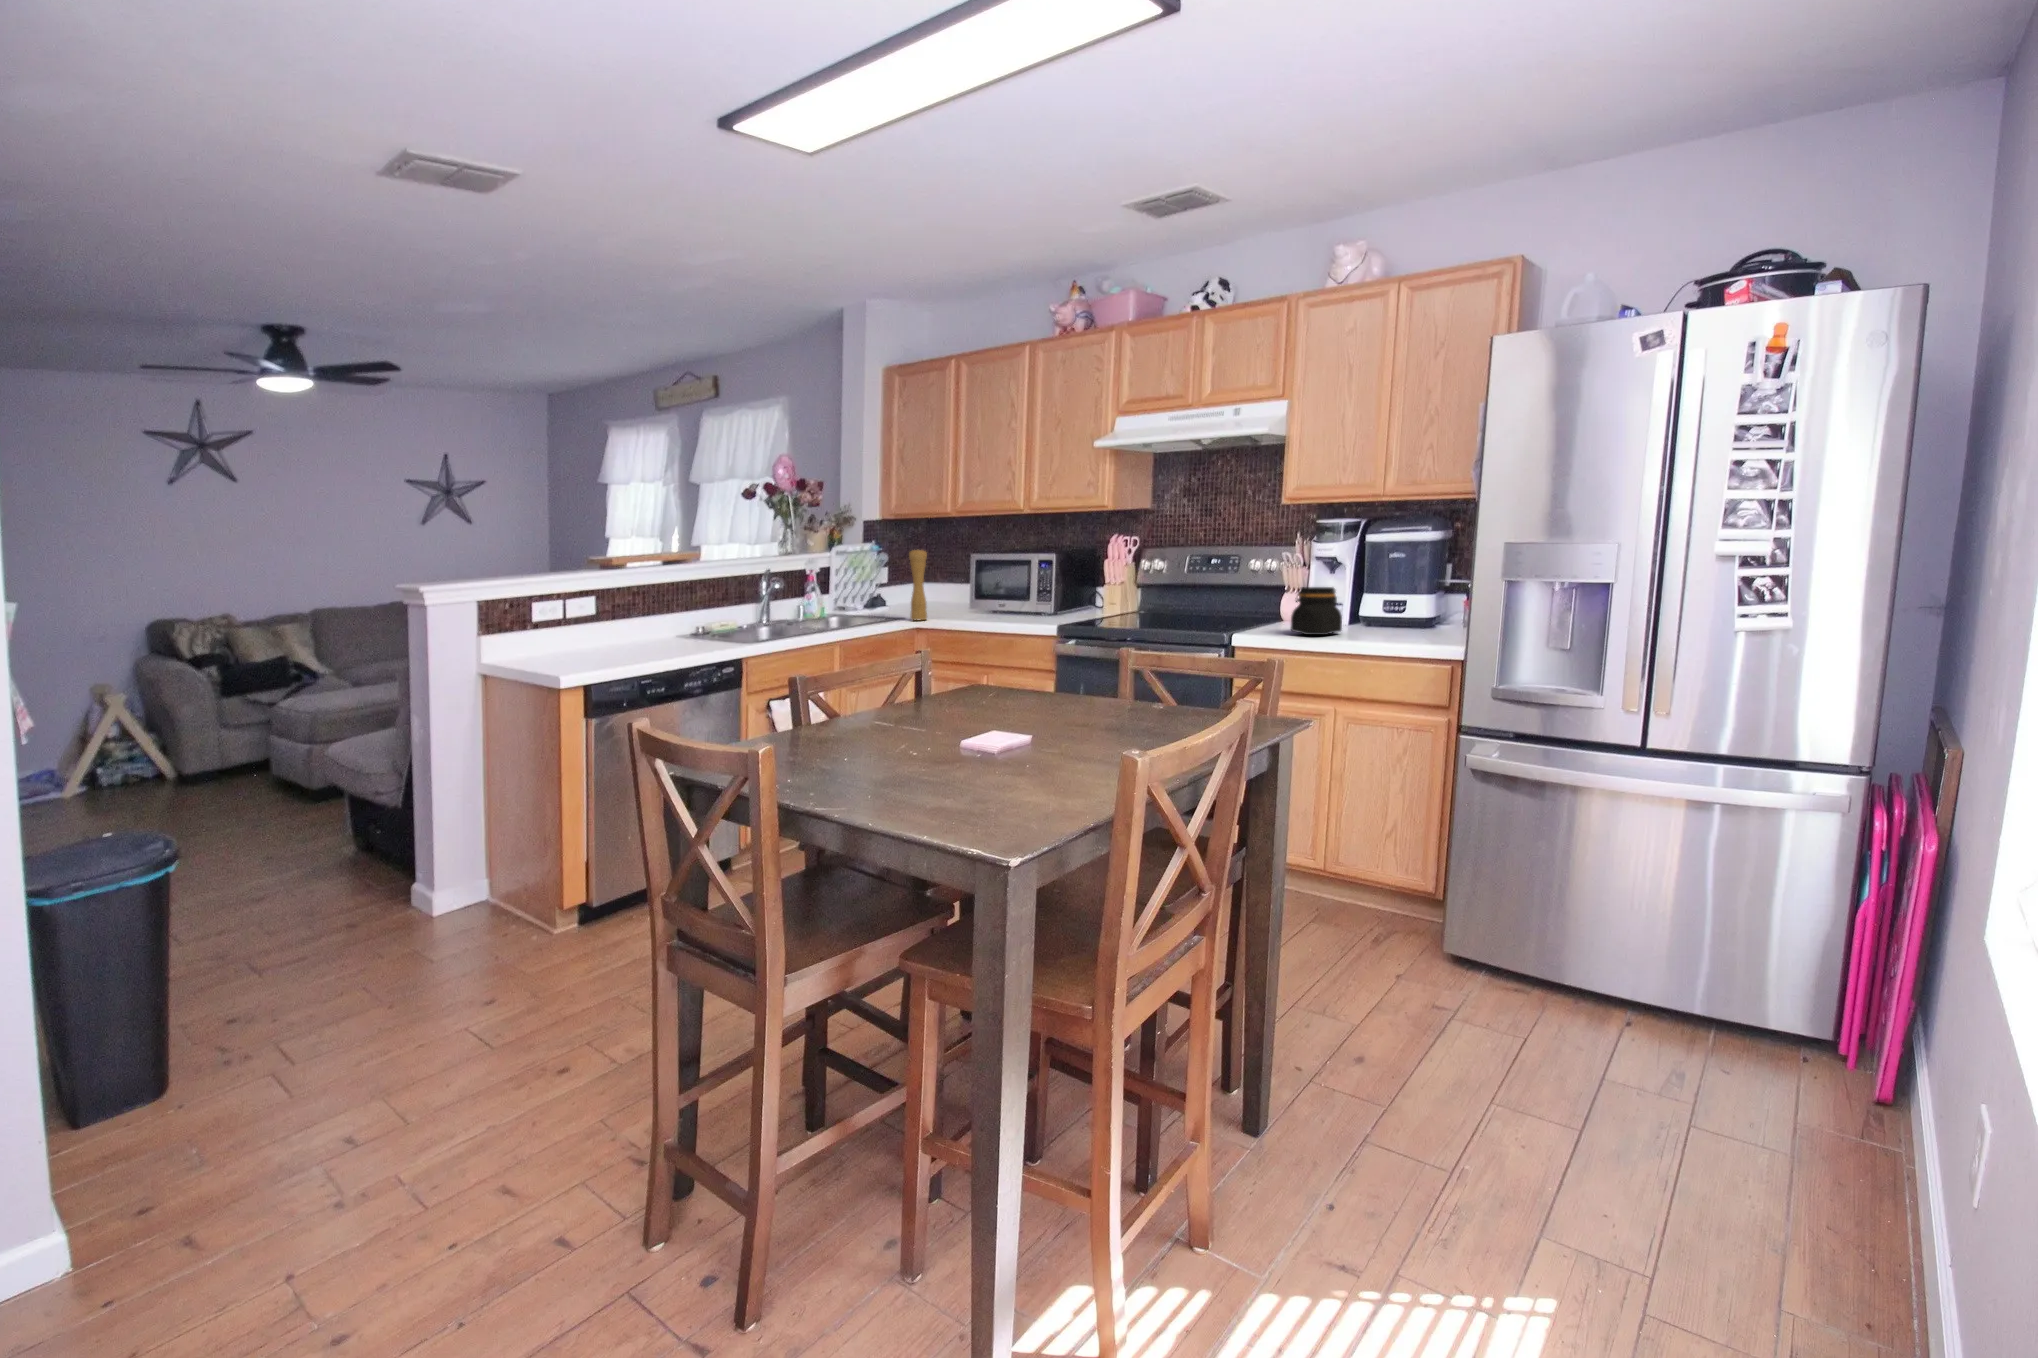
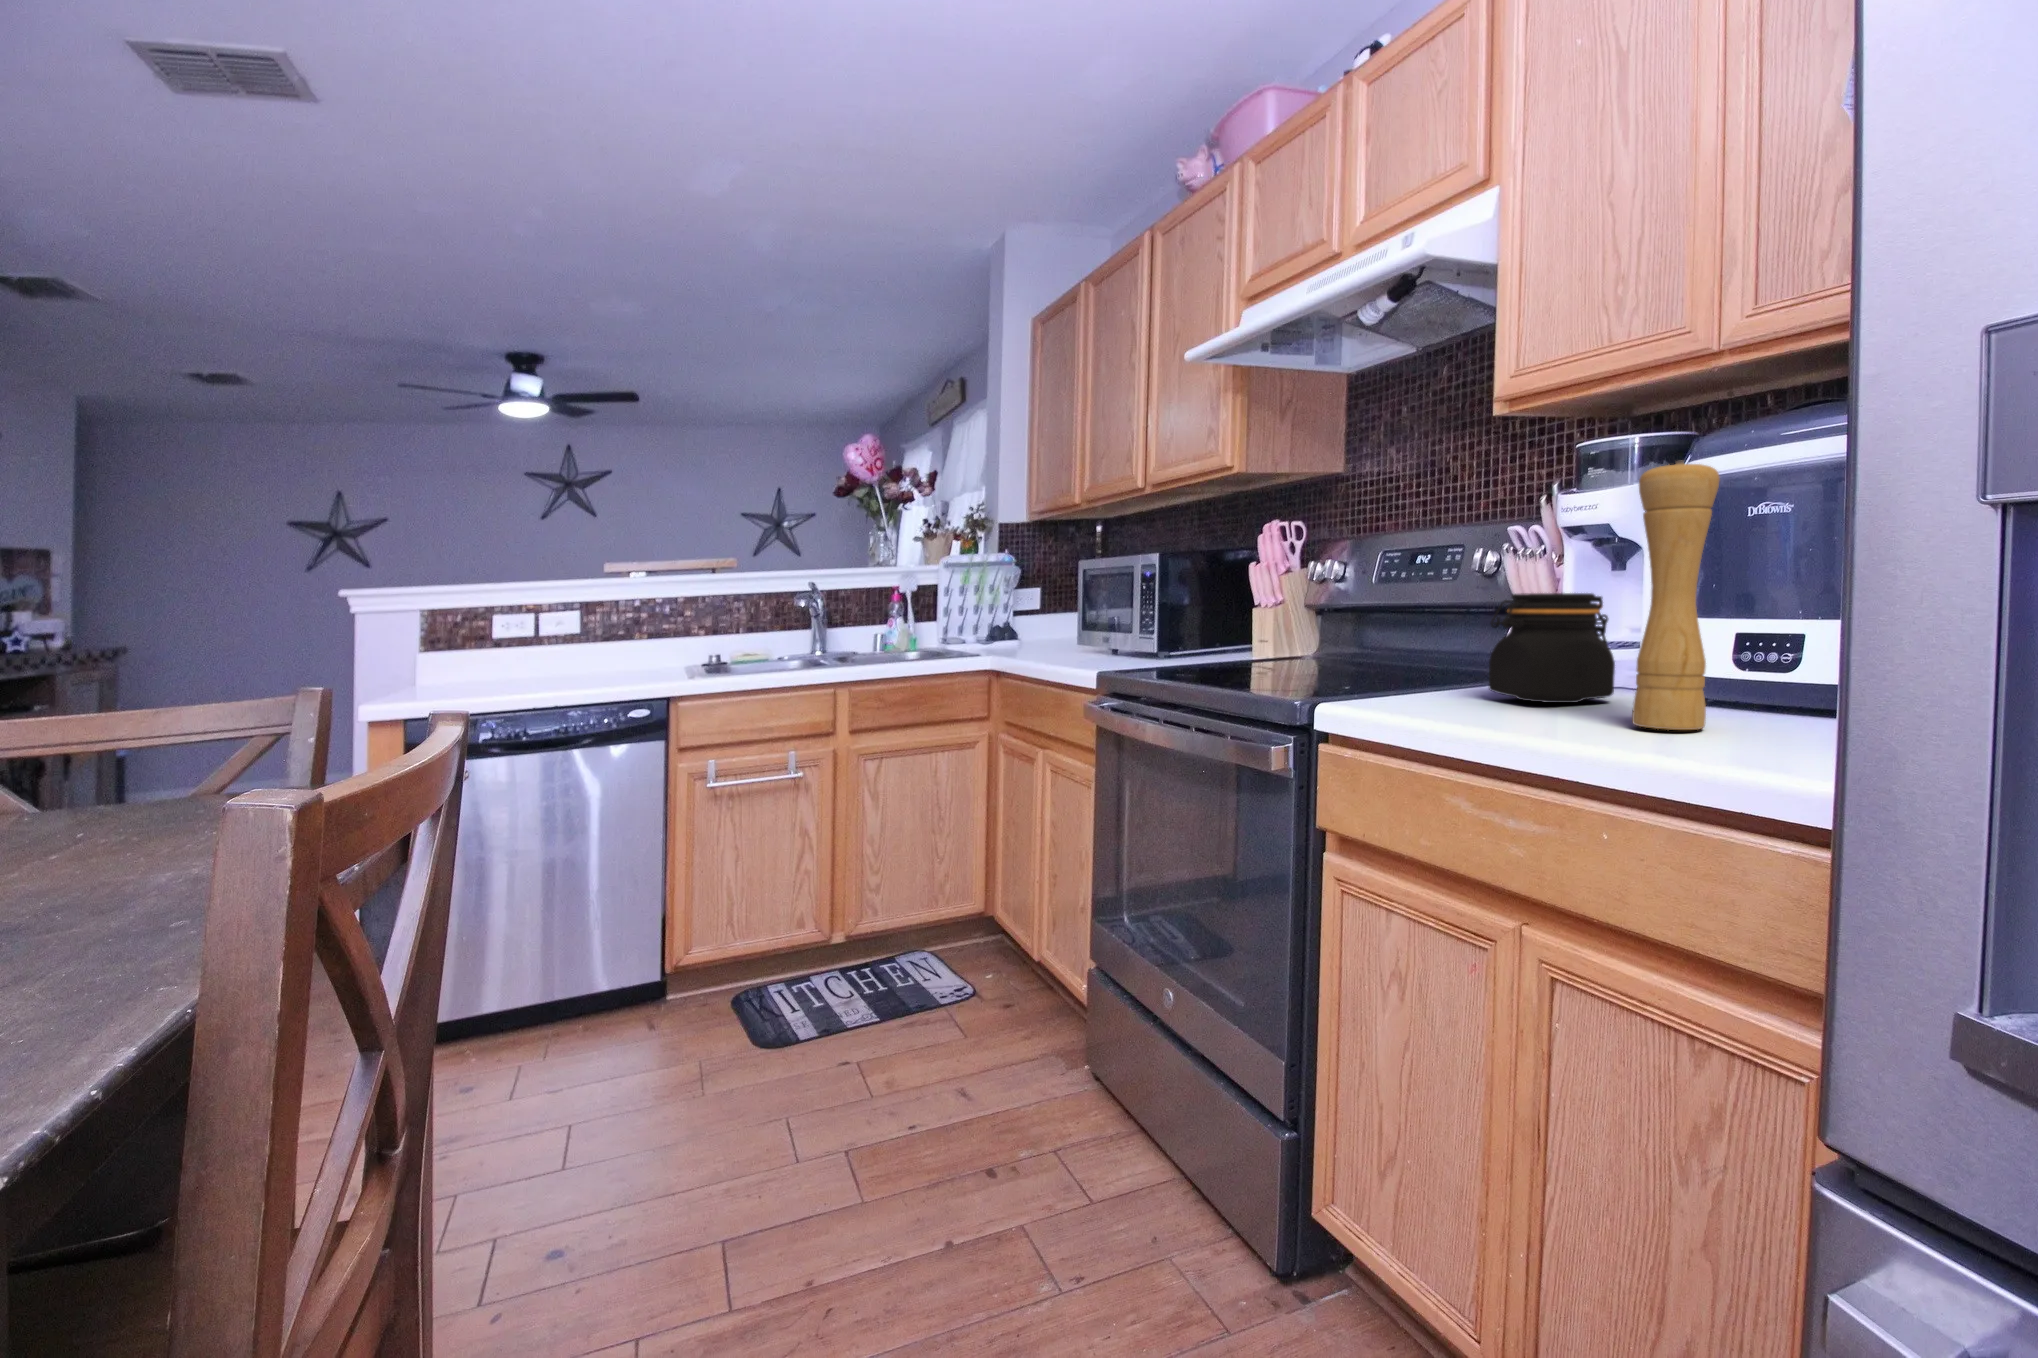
pepper mill: present [909,549,927,620] -> present [1632,460,1720,730]

